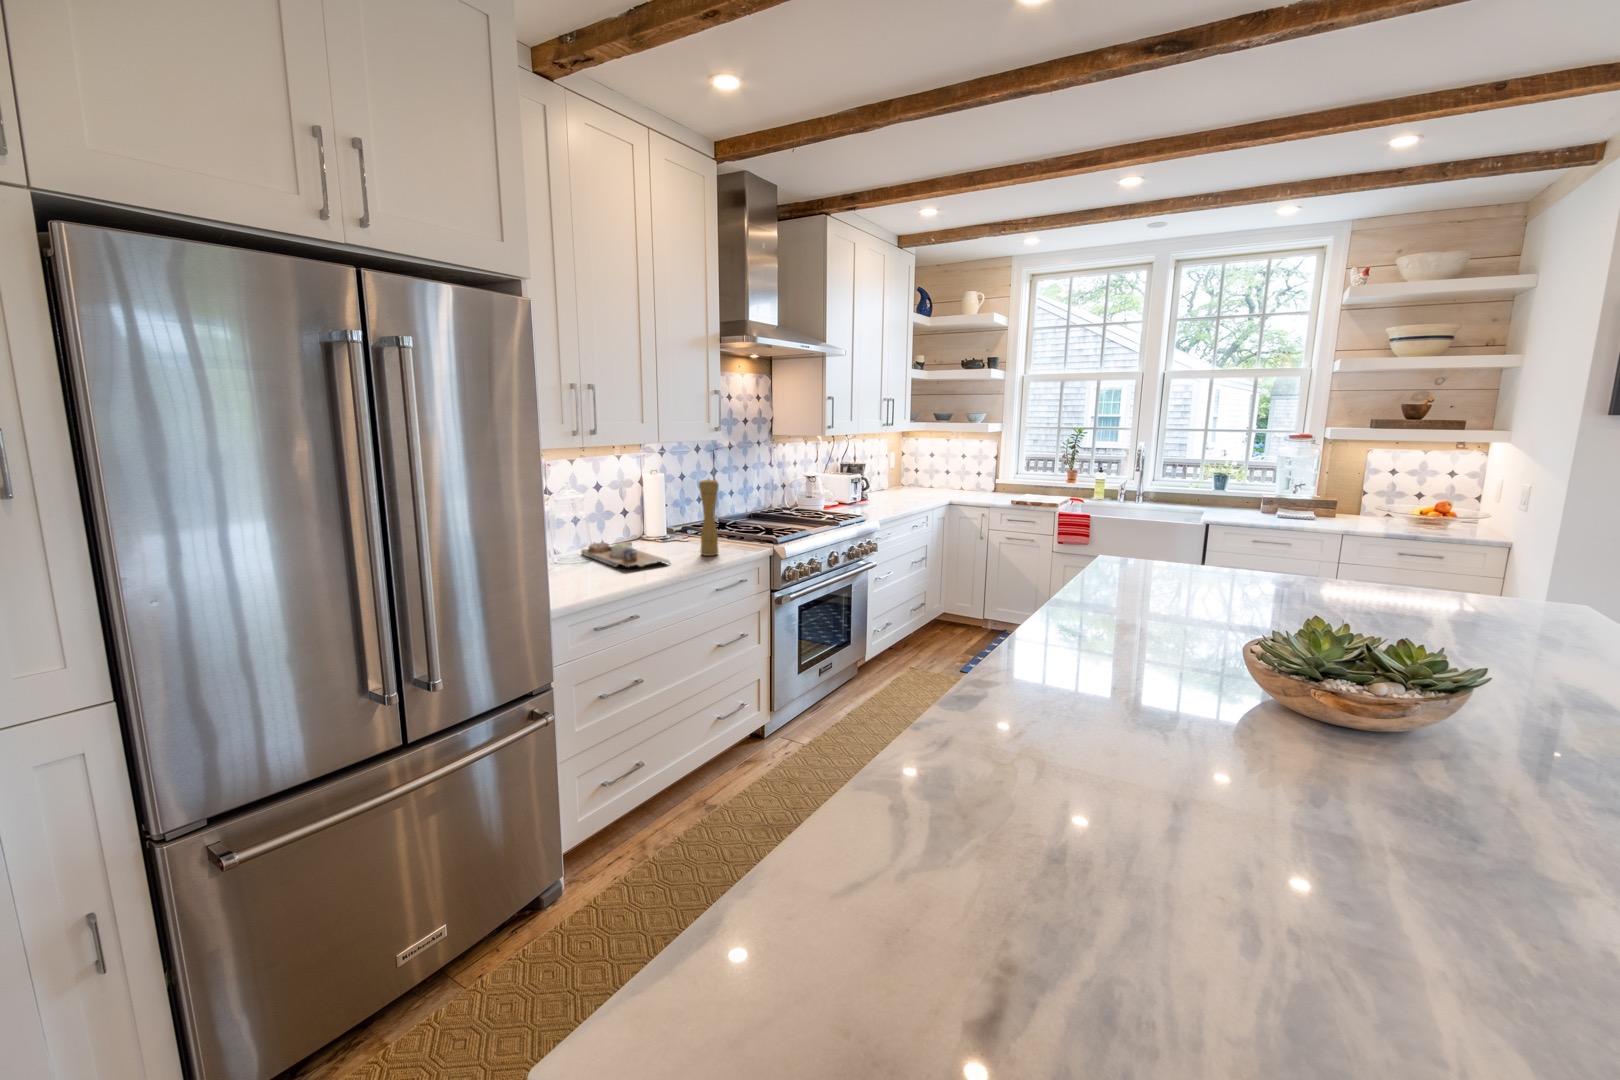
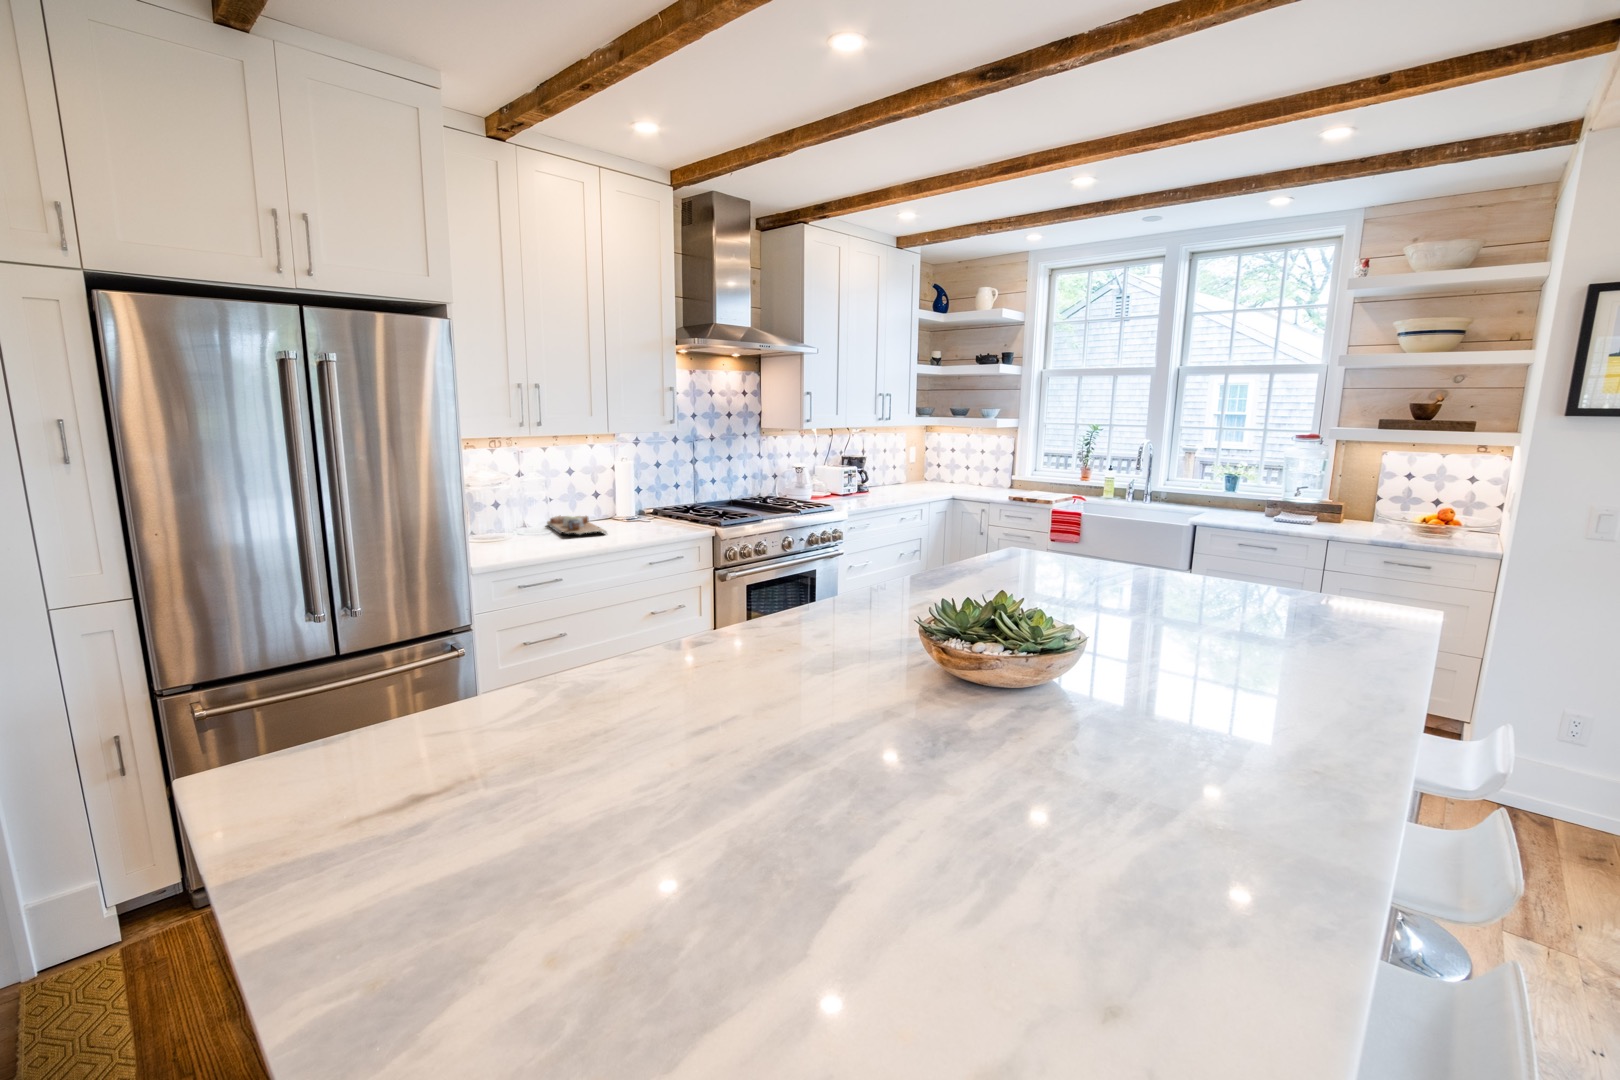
pepper mill: present [699,479,718,556] -> none [639,463,657,530]

